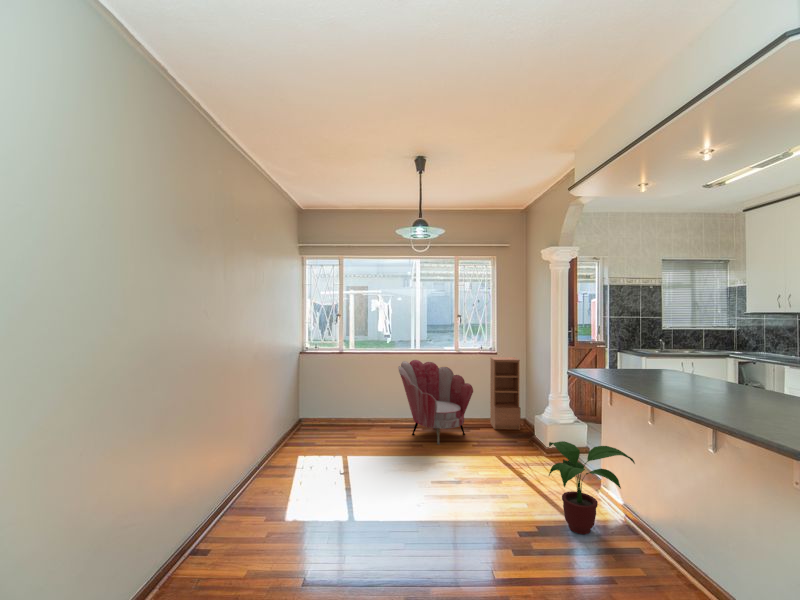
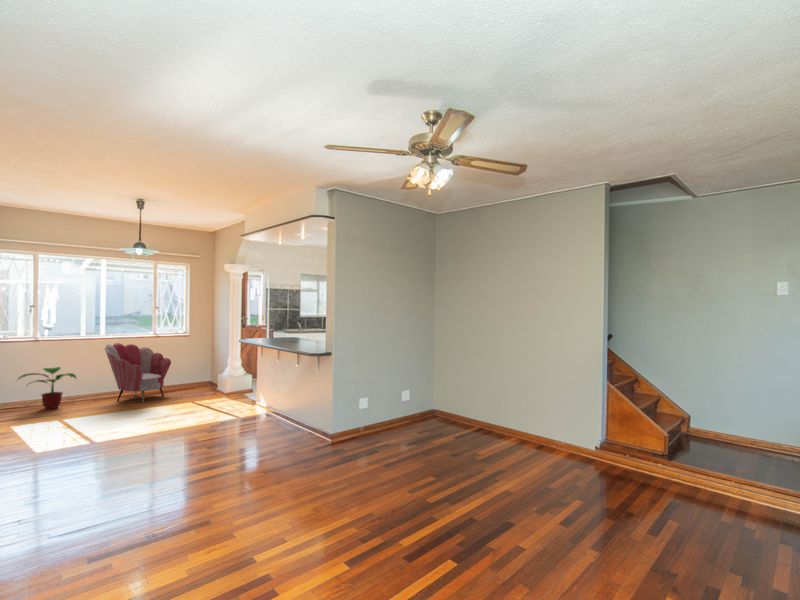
bookcase: present [490,357,521,430] -> none [183,338,208,390]
potted plant: present [549,441,635,534] -> present [18,367,76,409]

